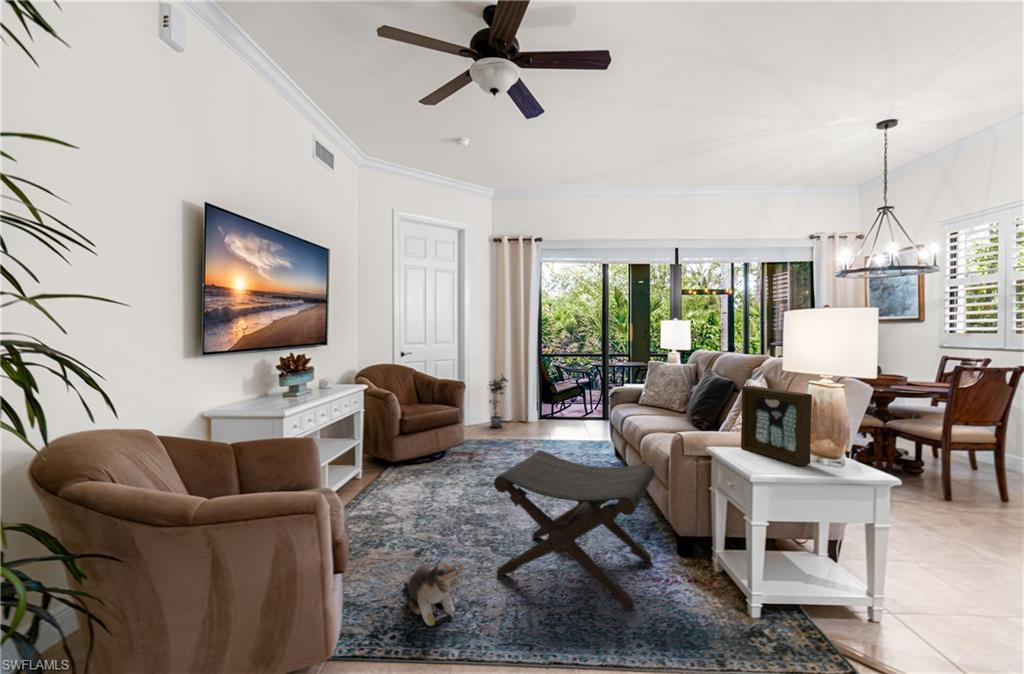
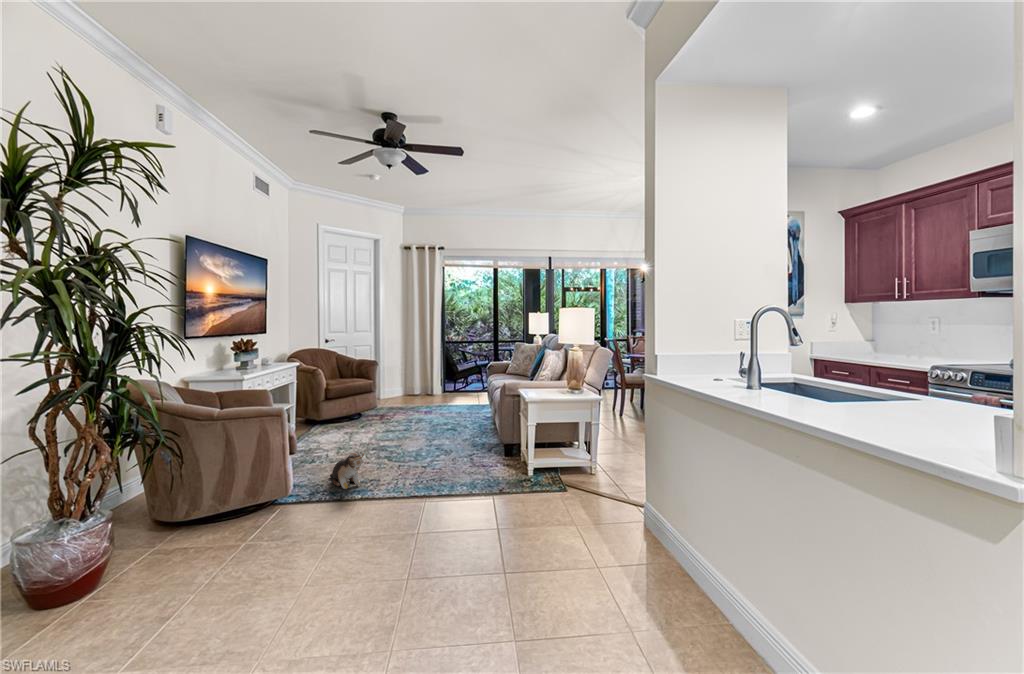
potted plant: present [489,375,508,428] -> none [397,357,416,400]
picture frame: present [741,386,812,466] -> none [535,354,564,396]
footstool: present [494,450,655,610] -> none [386,399,488,479]

